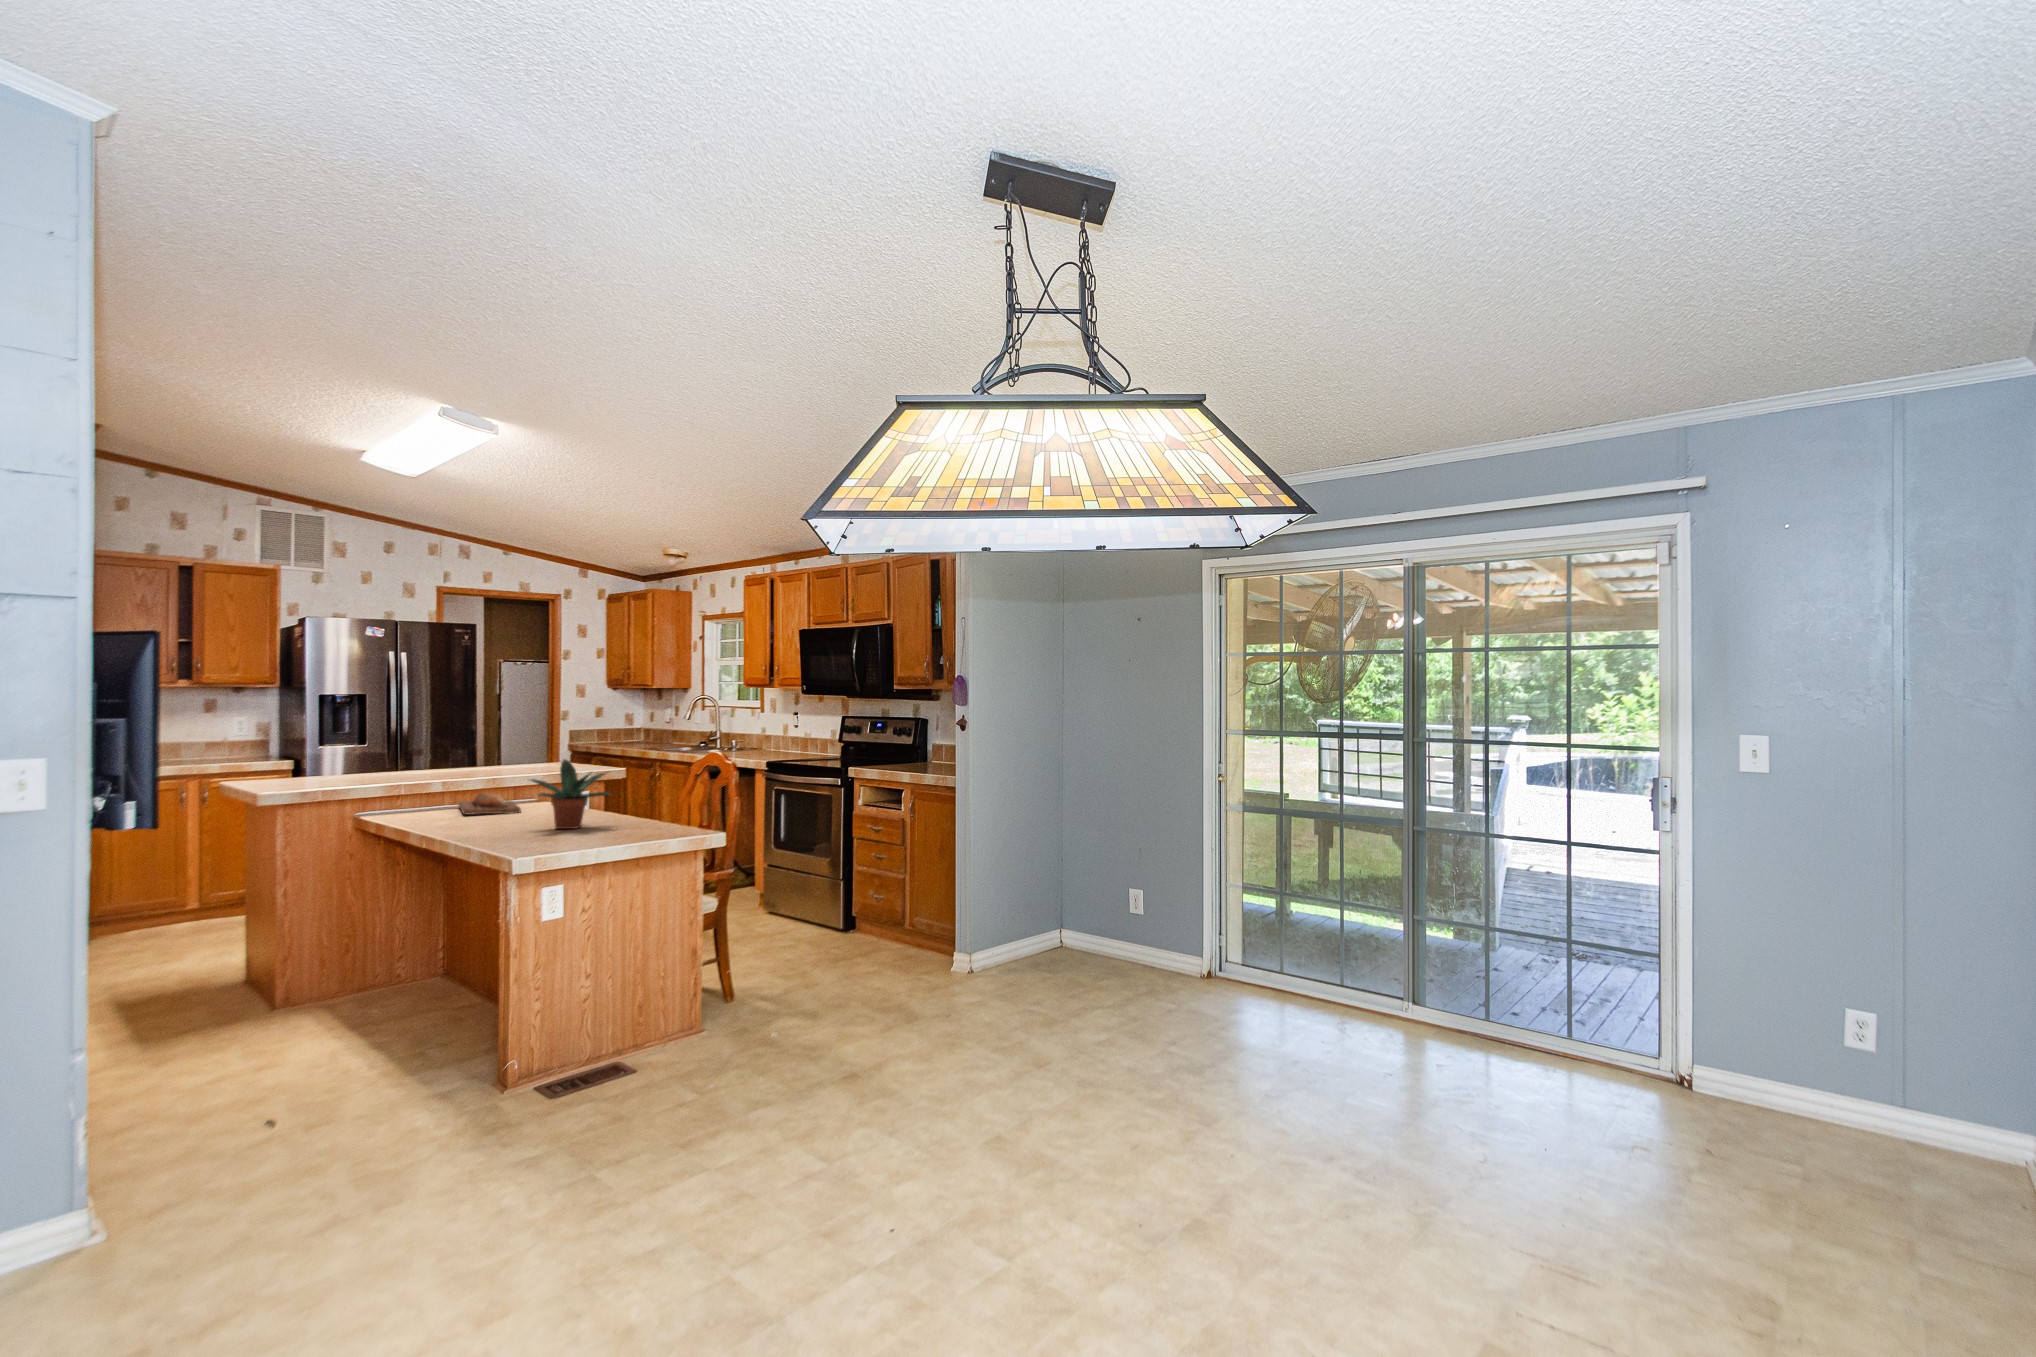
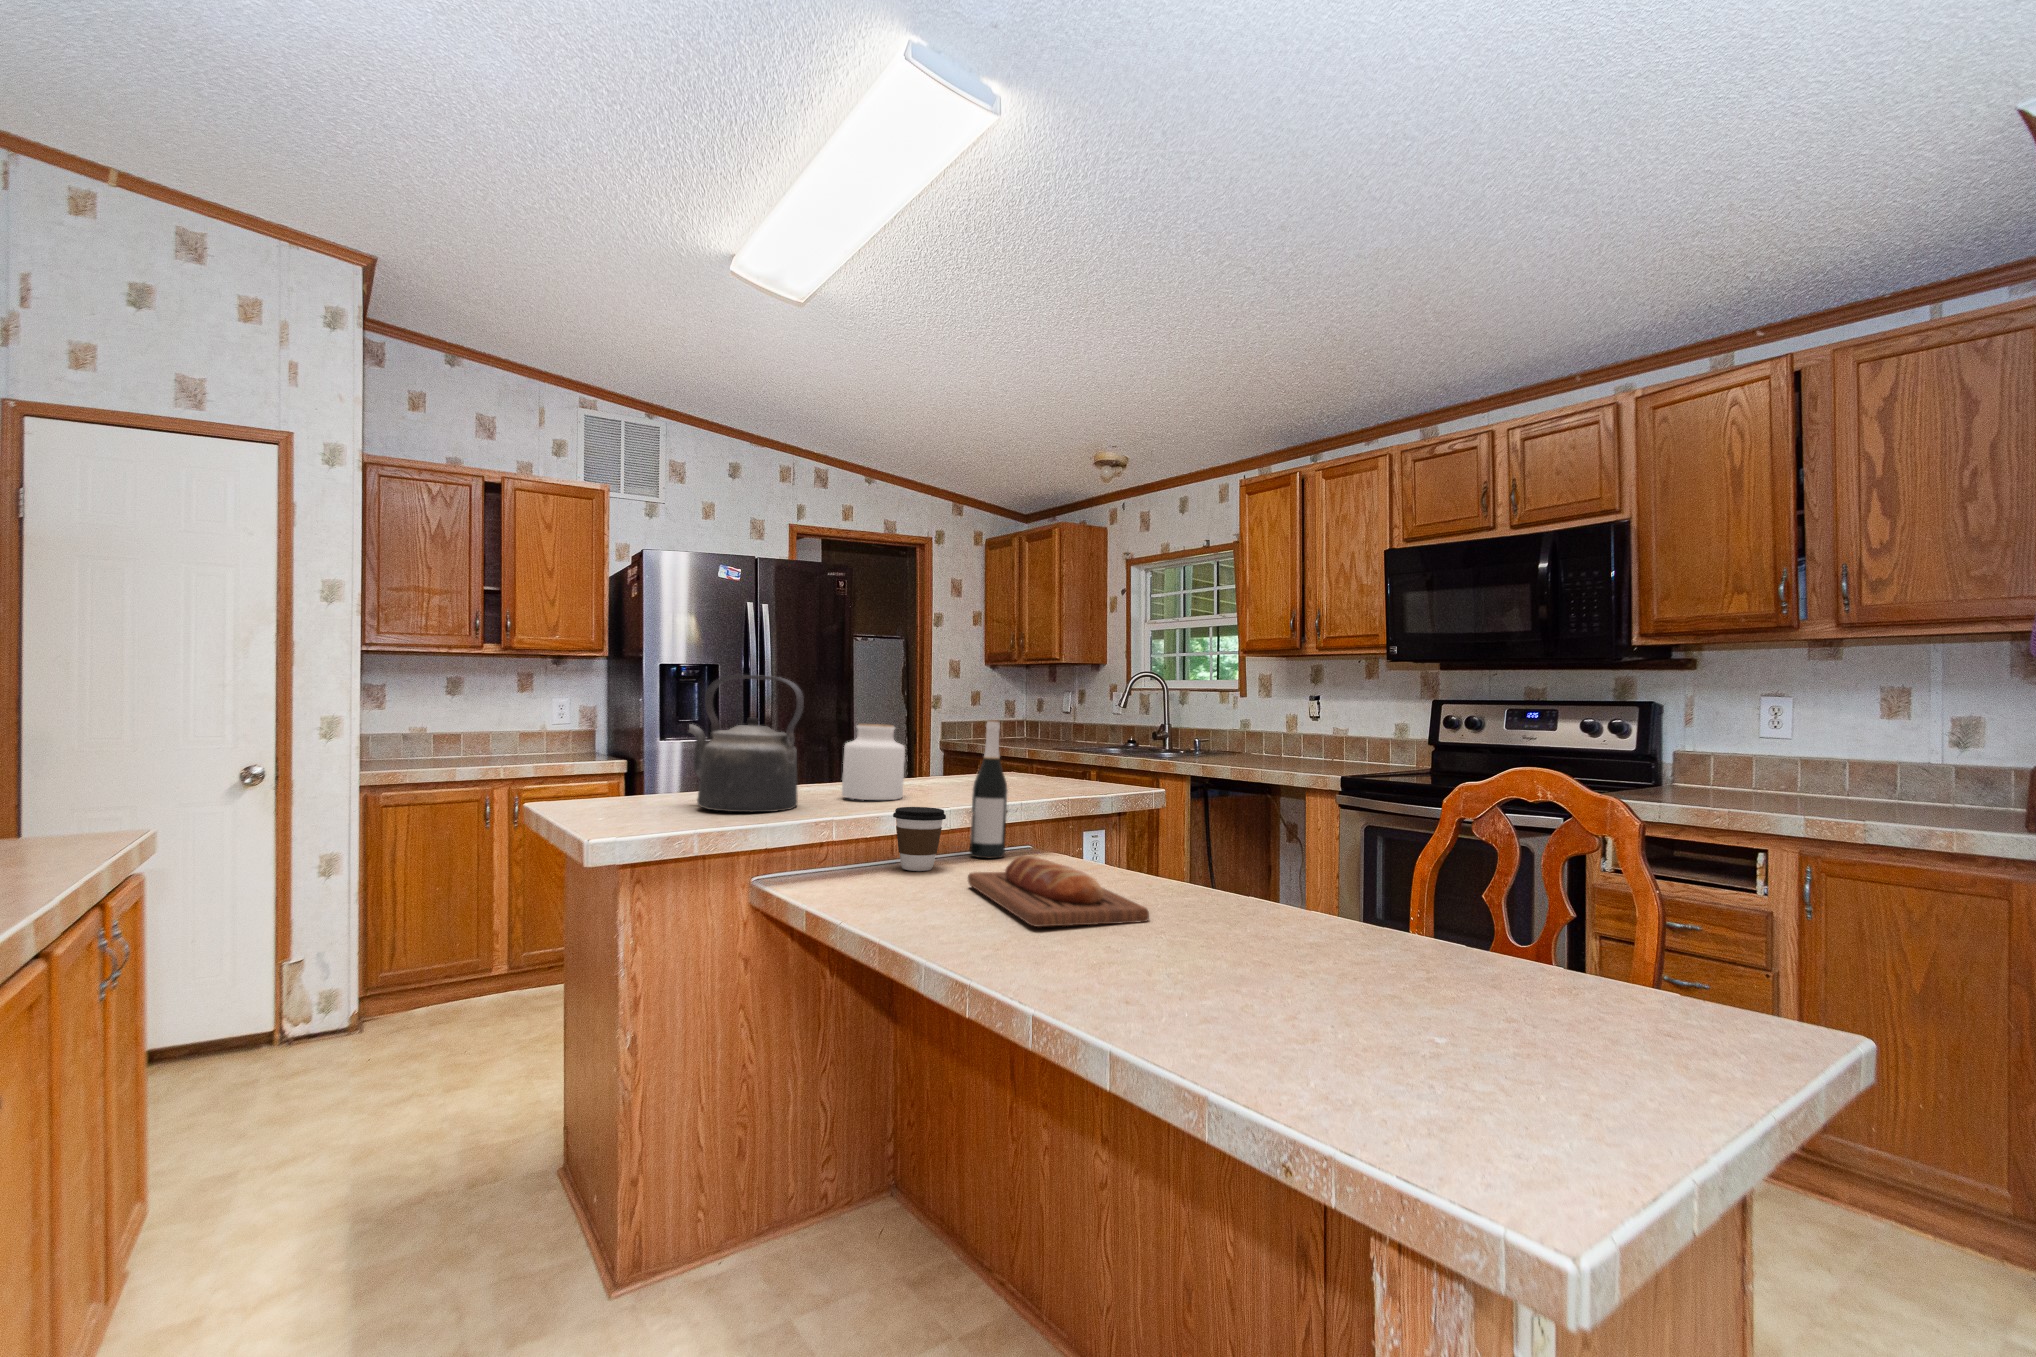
kettle: none [324,712,390,781] -> present [689,675,804,812]
wine bottle: none [479,734,501,799] -> present [970,720,1008,858]
jar: none [418,736,457,775] -> present [842,724,905,800]
potted plant: present [529,760,611,829] -> none [1362,797,1697,1062]
coffee cup: none [430,775,460,804] -> present [893,807,946,871]

